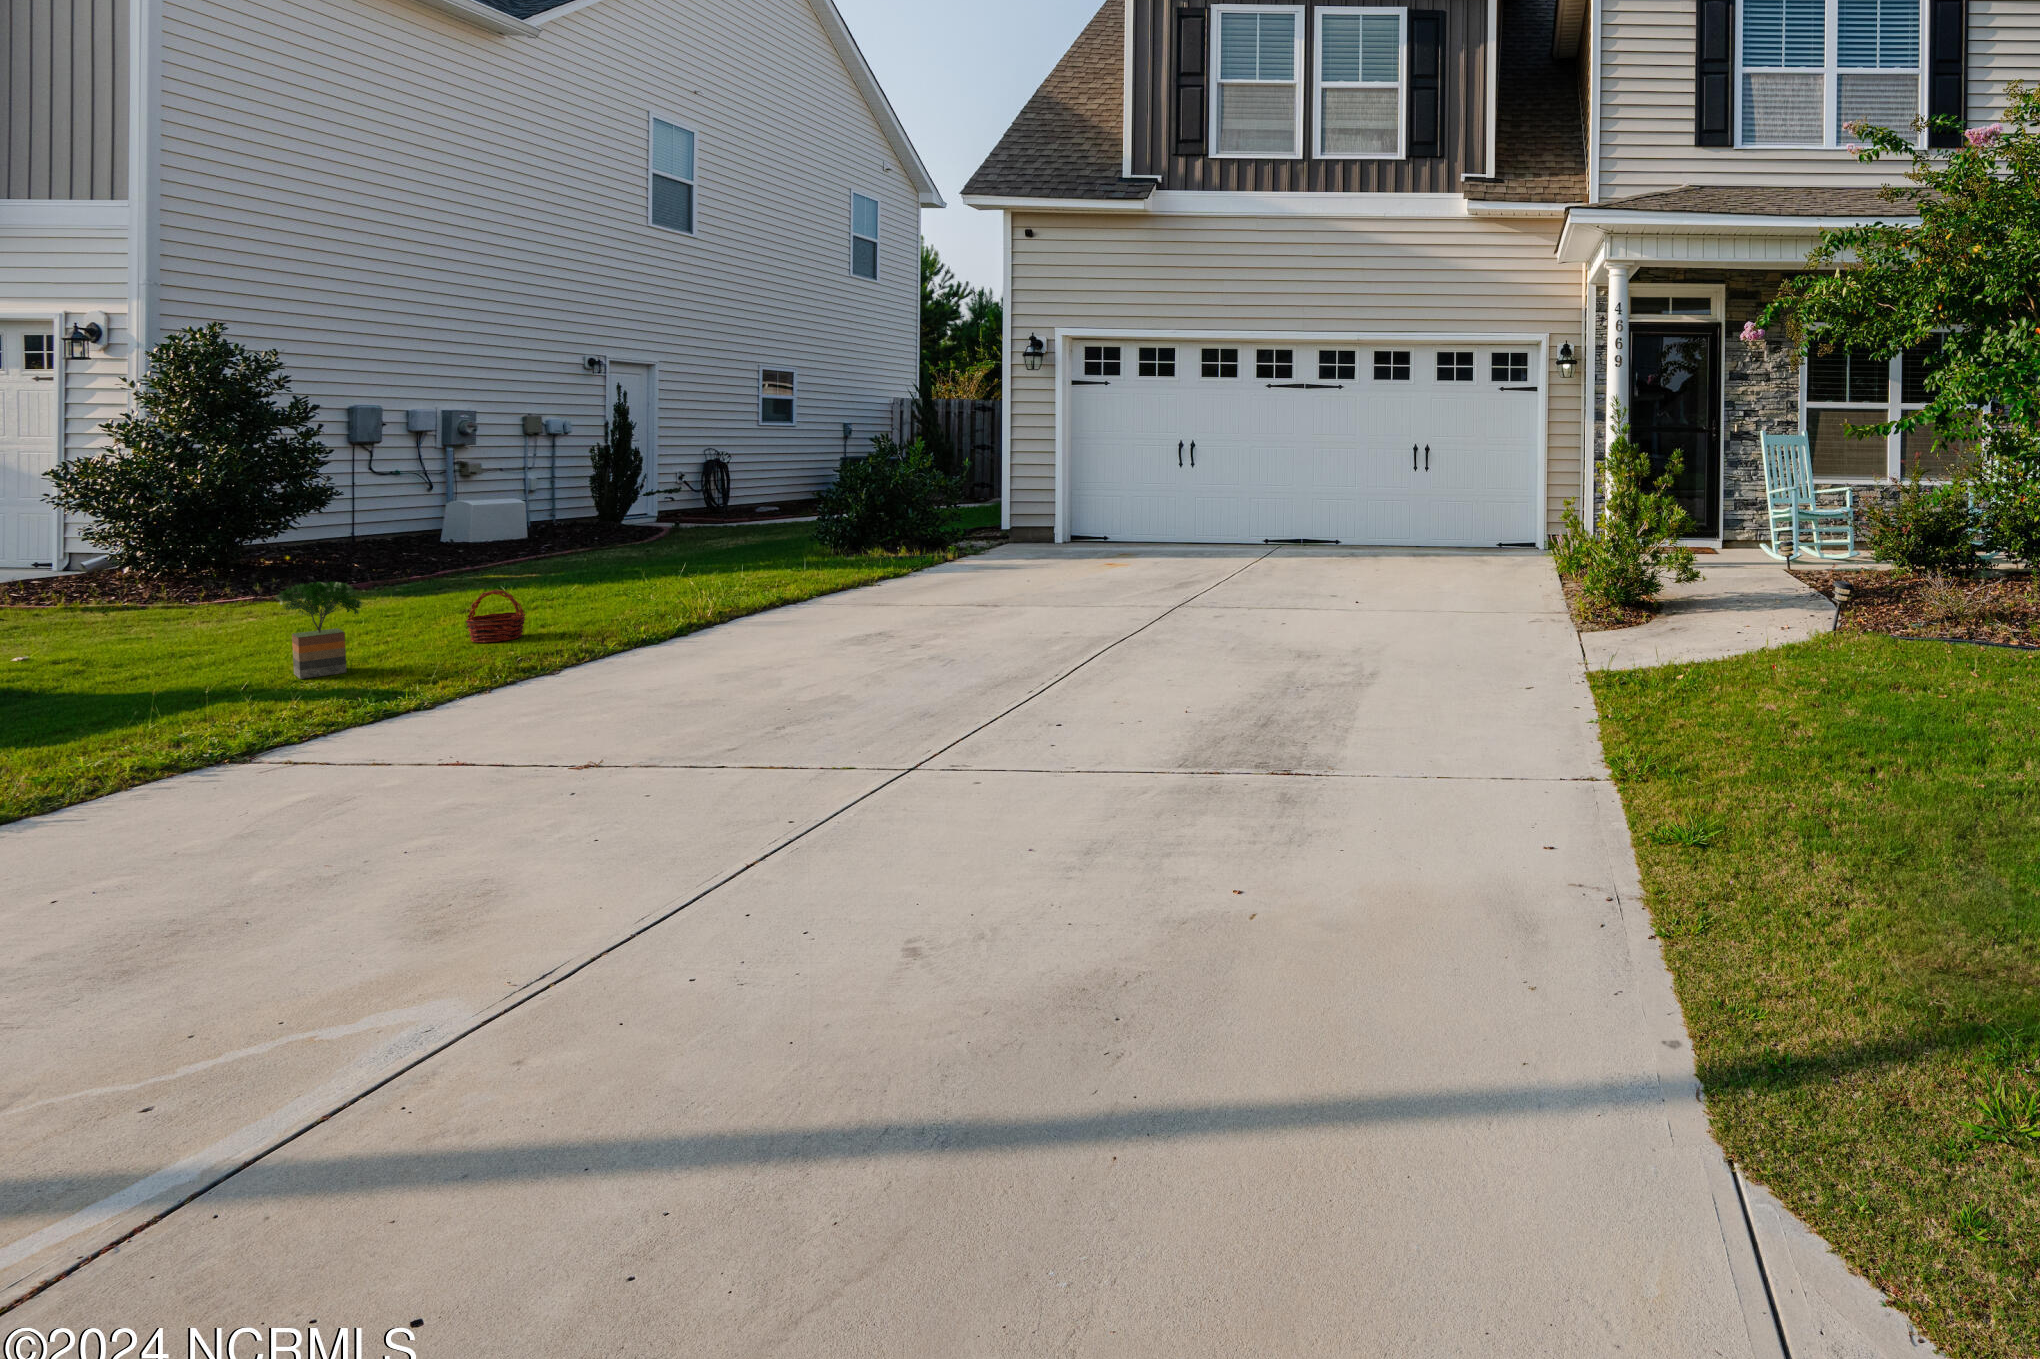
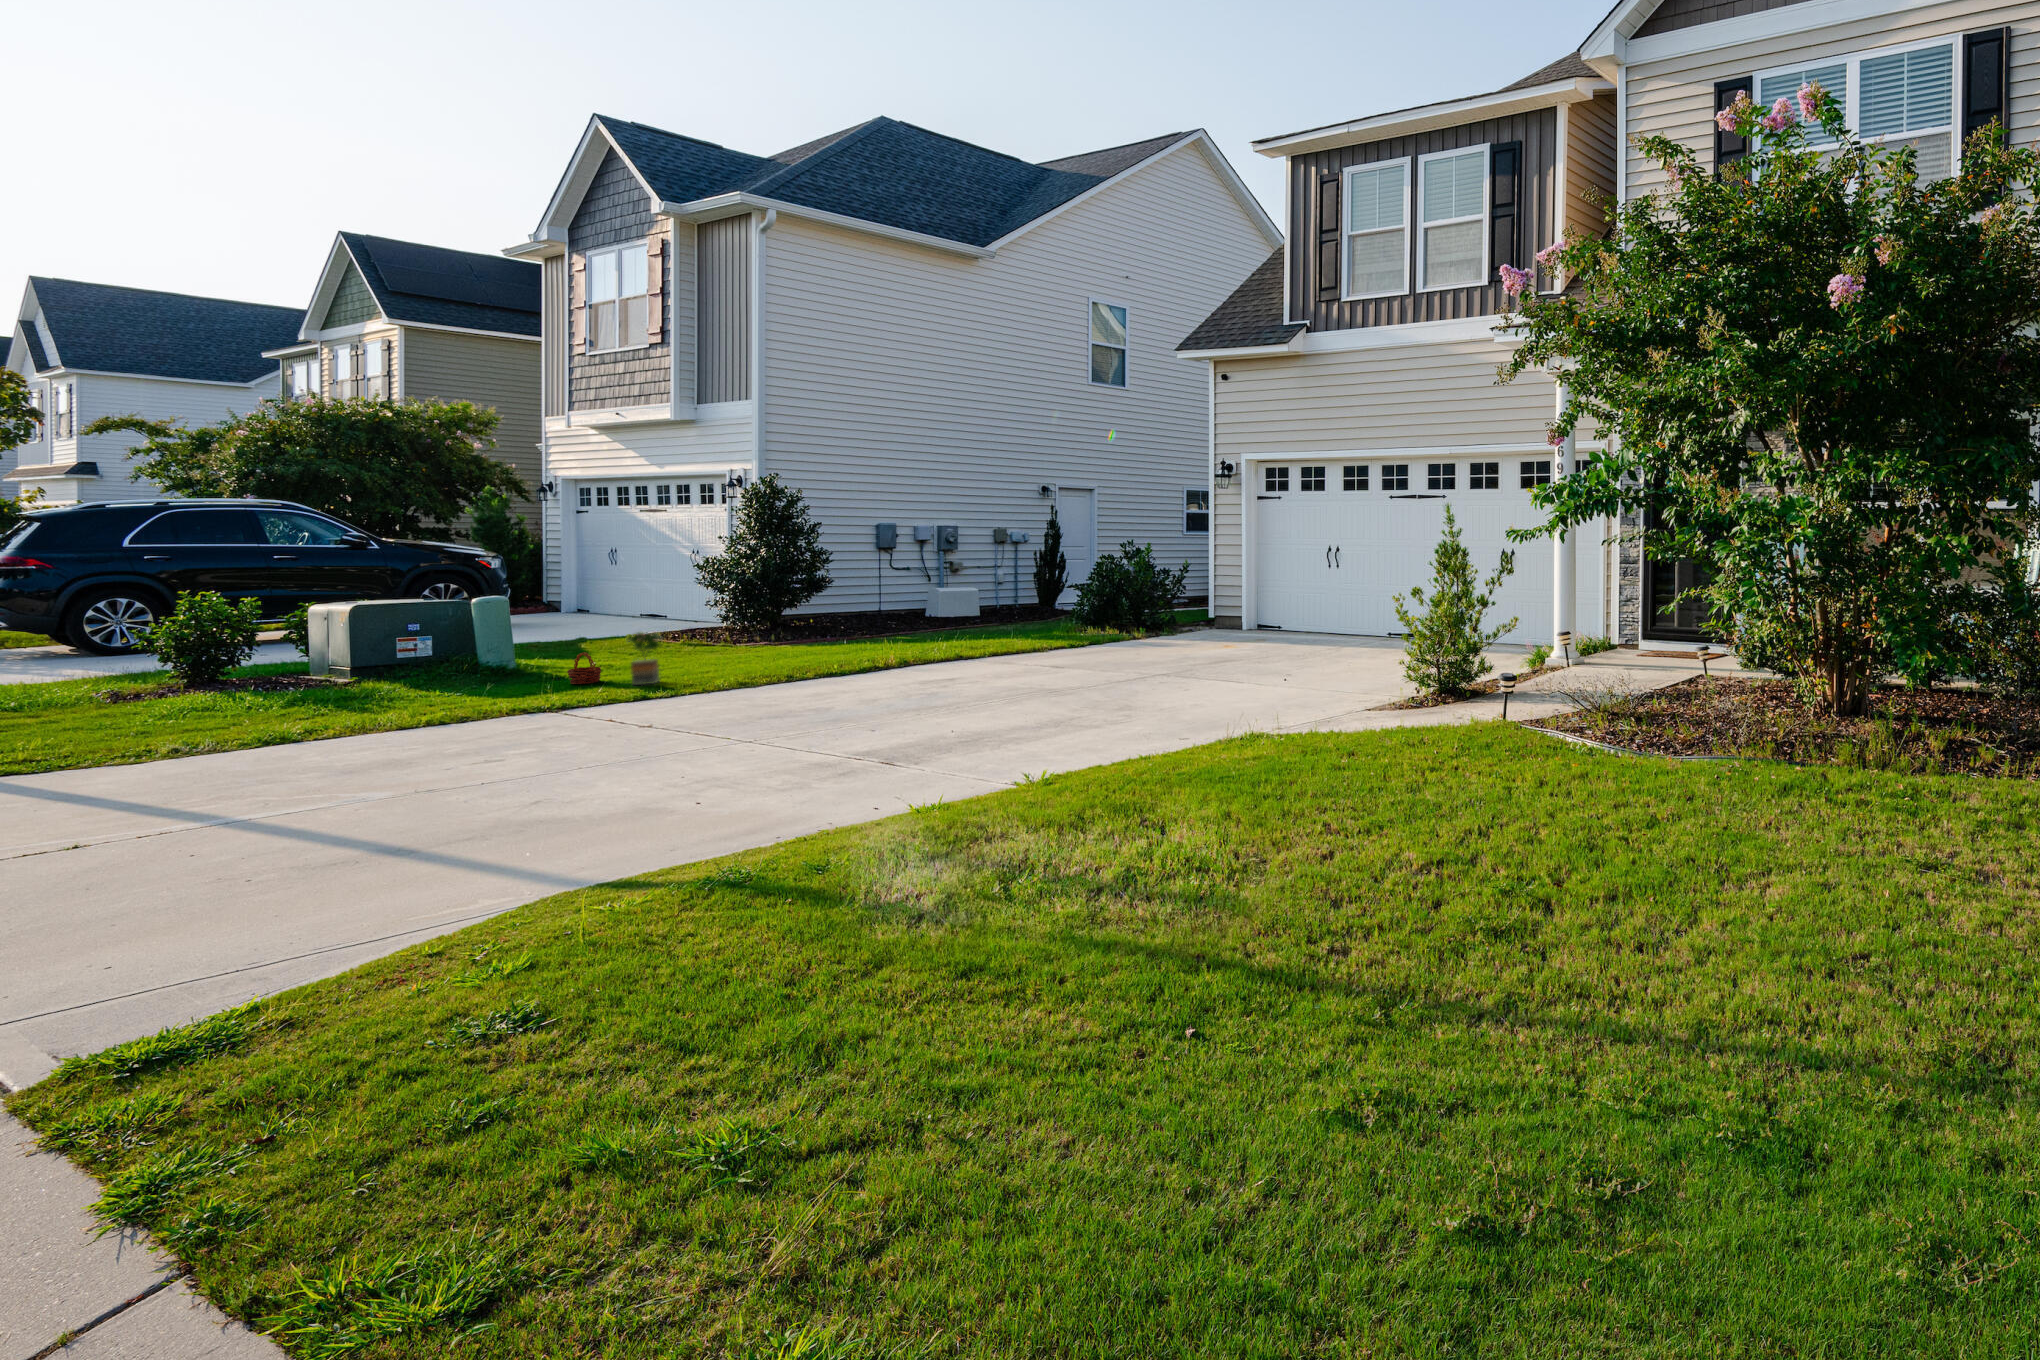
basket: present [466,590,526,643] -> present [567,652,601,684]

